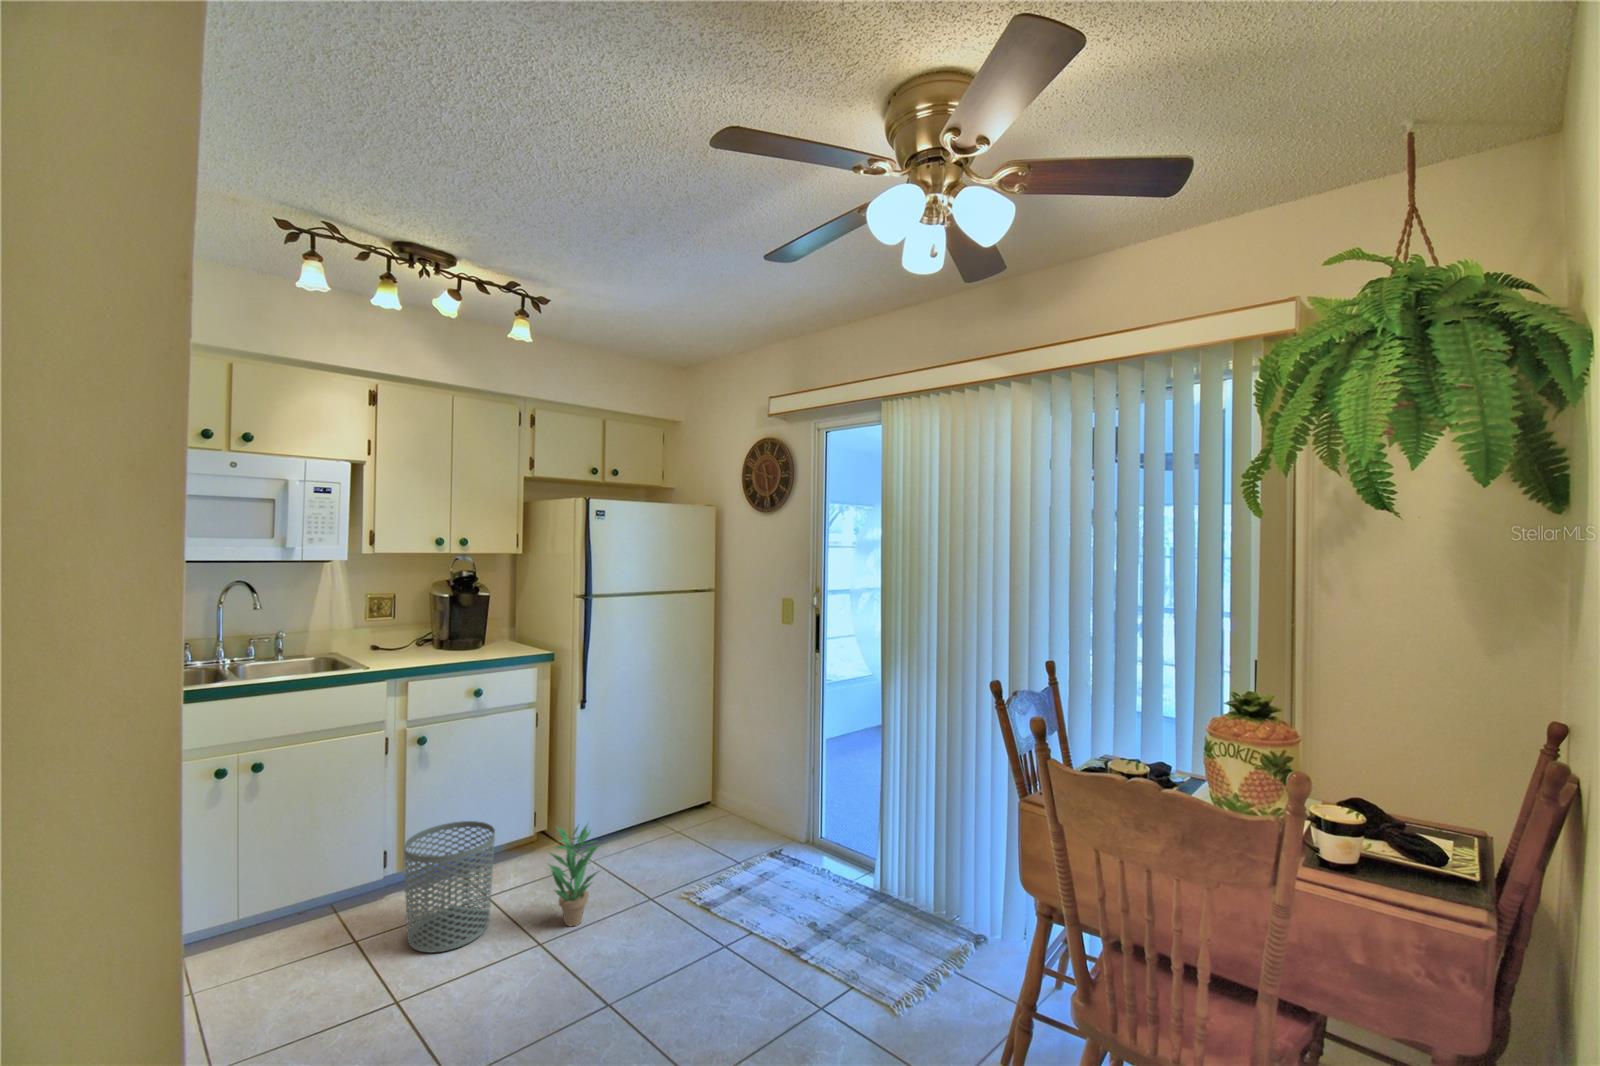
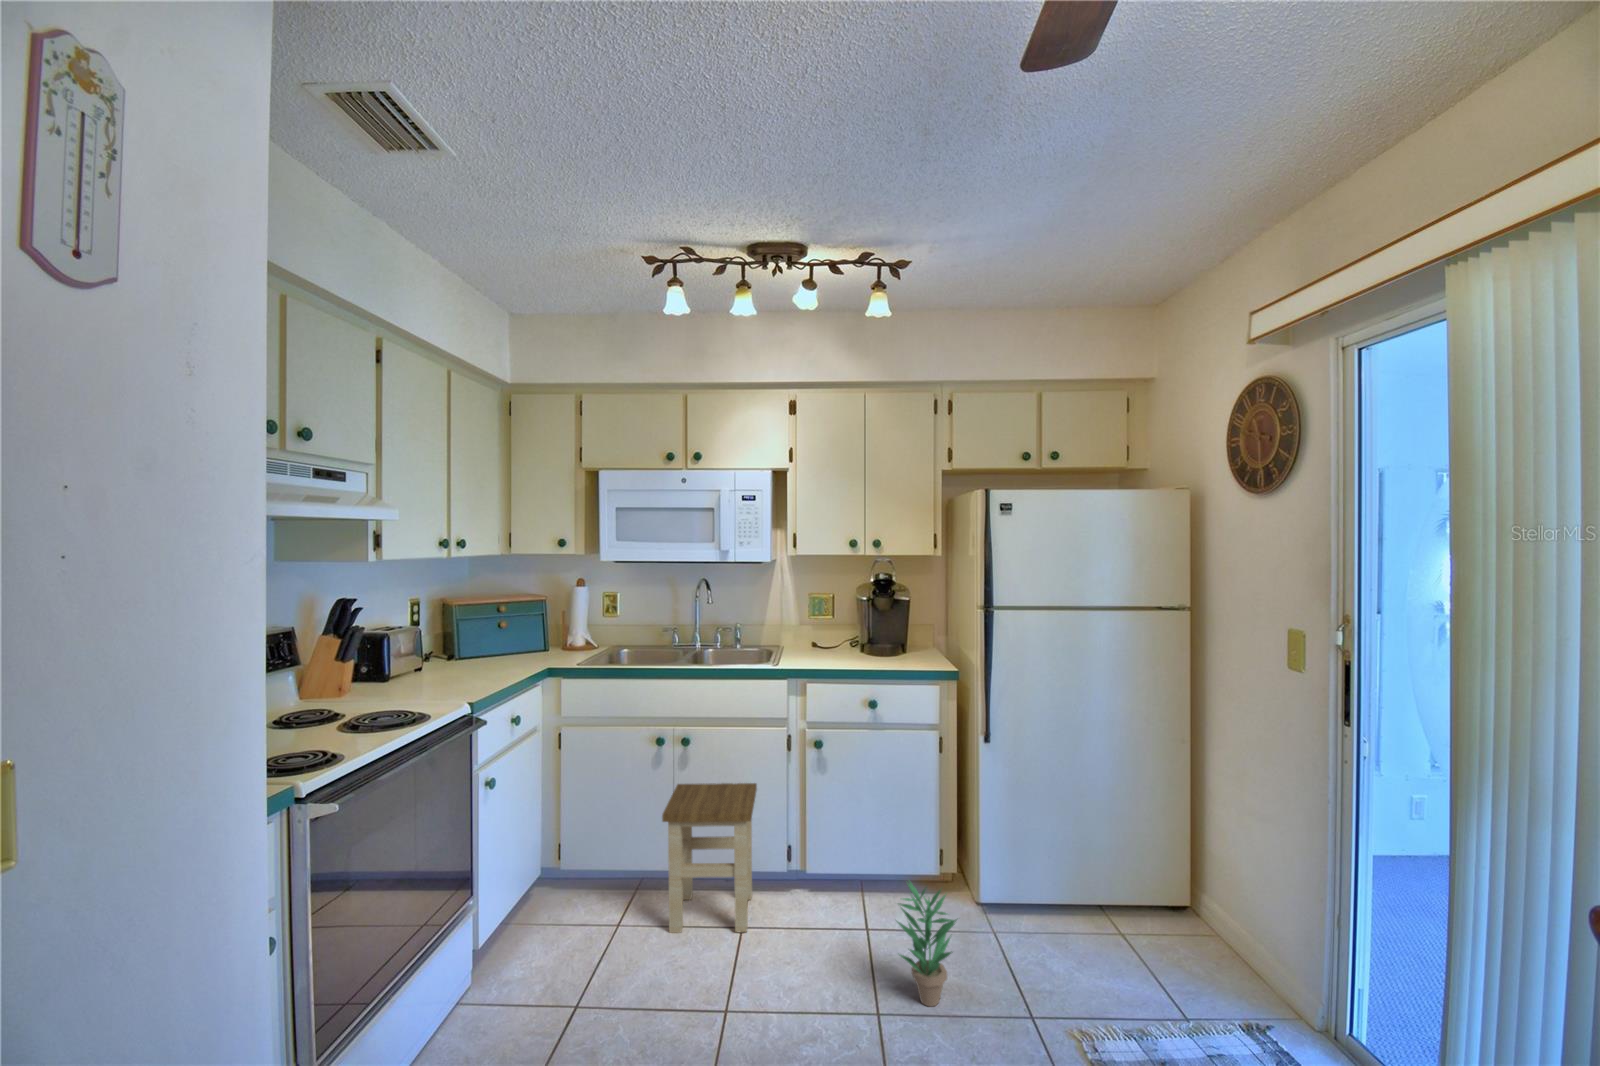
stool: none [236,795,370,985] -> present [662,783,757,933]
waste bin: present [404,821,495,952] -> none [773,837,858,974]

